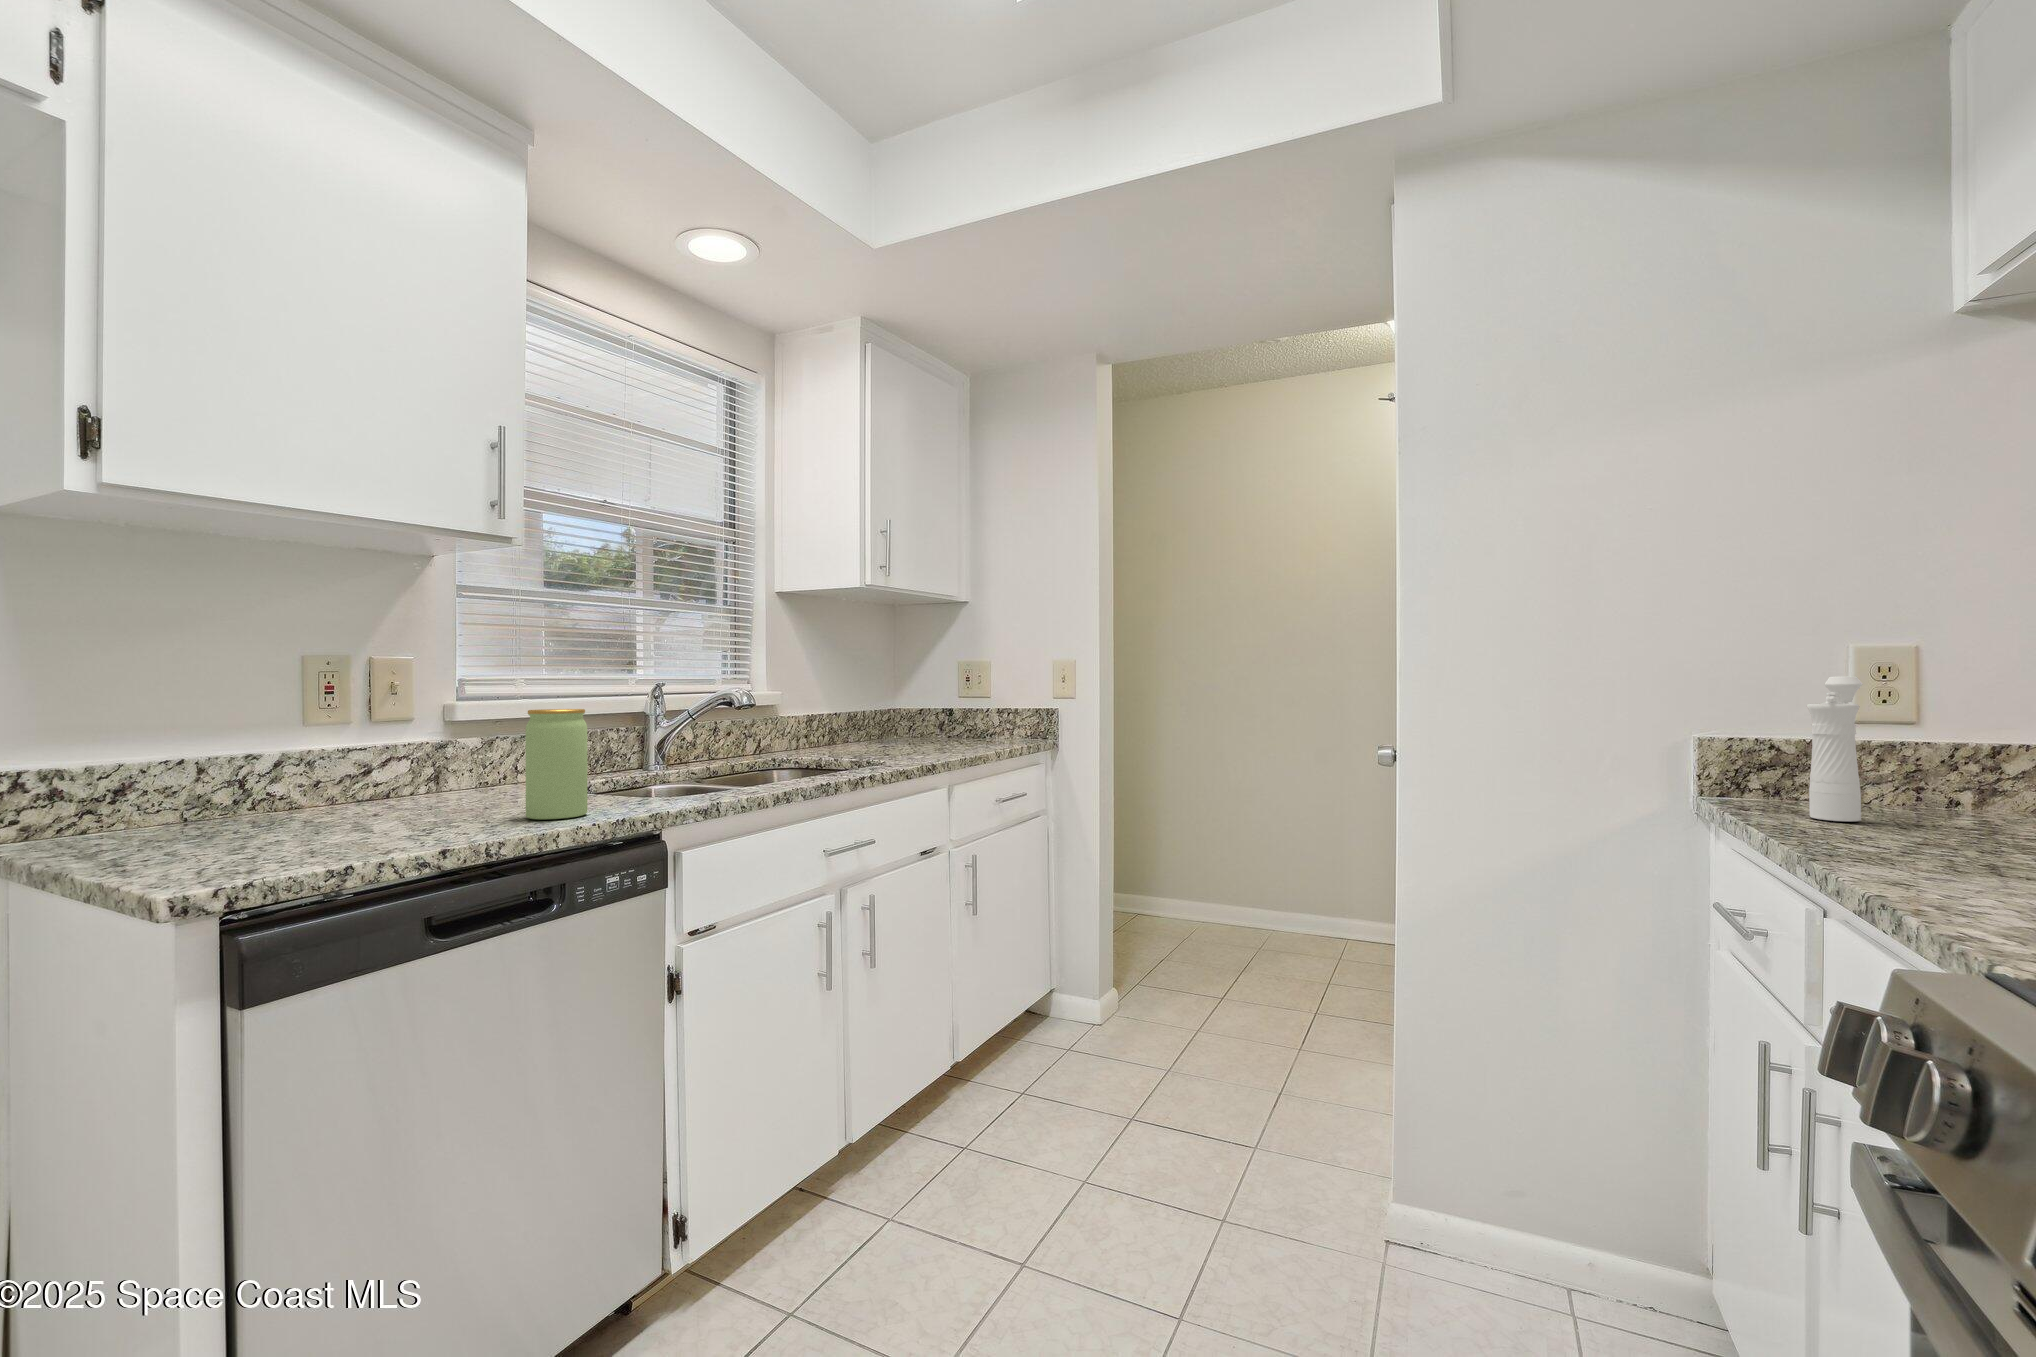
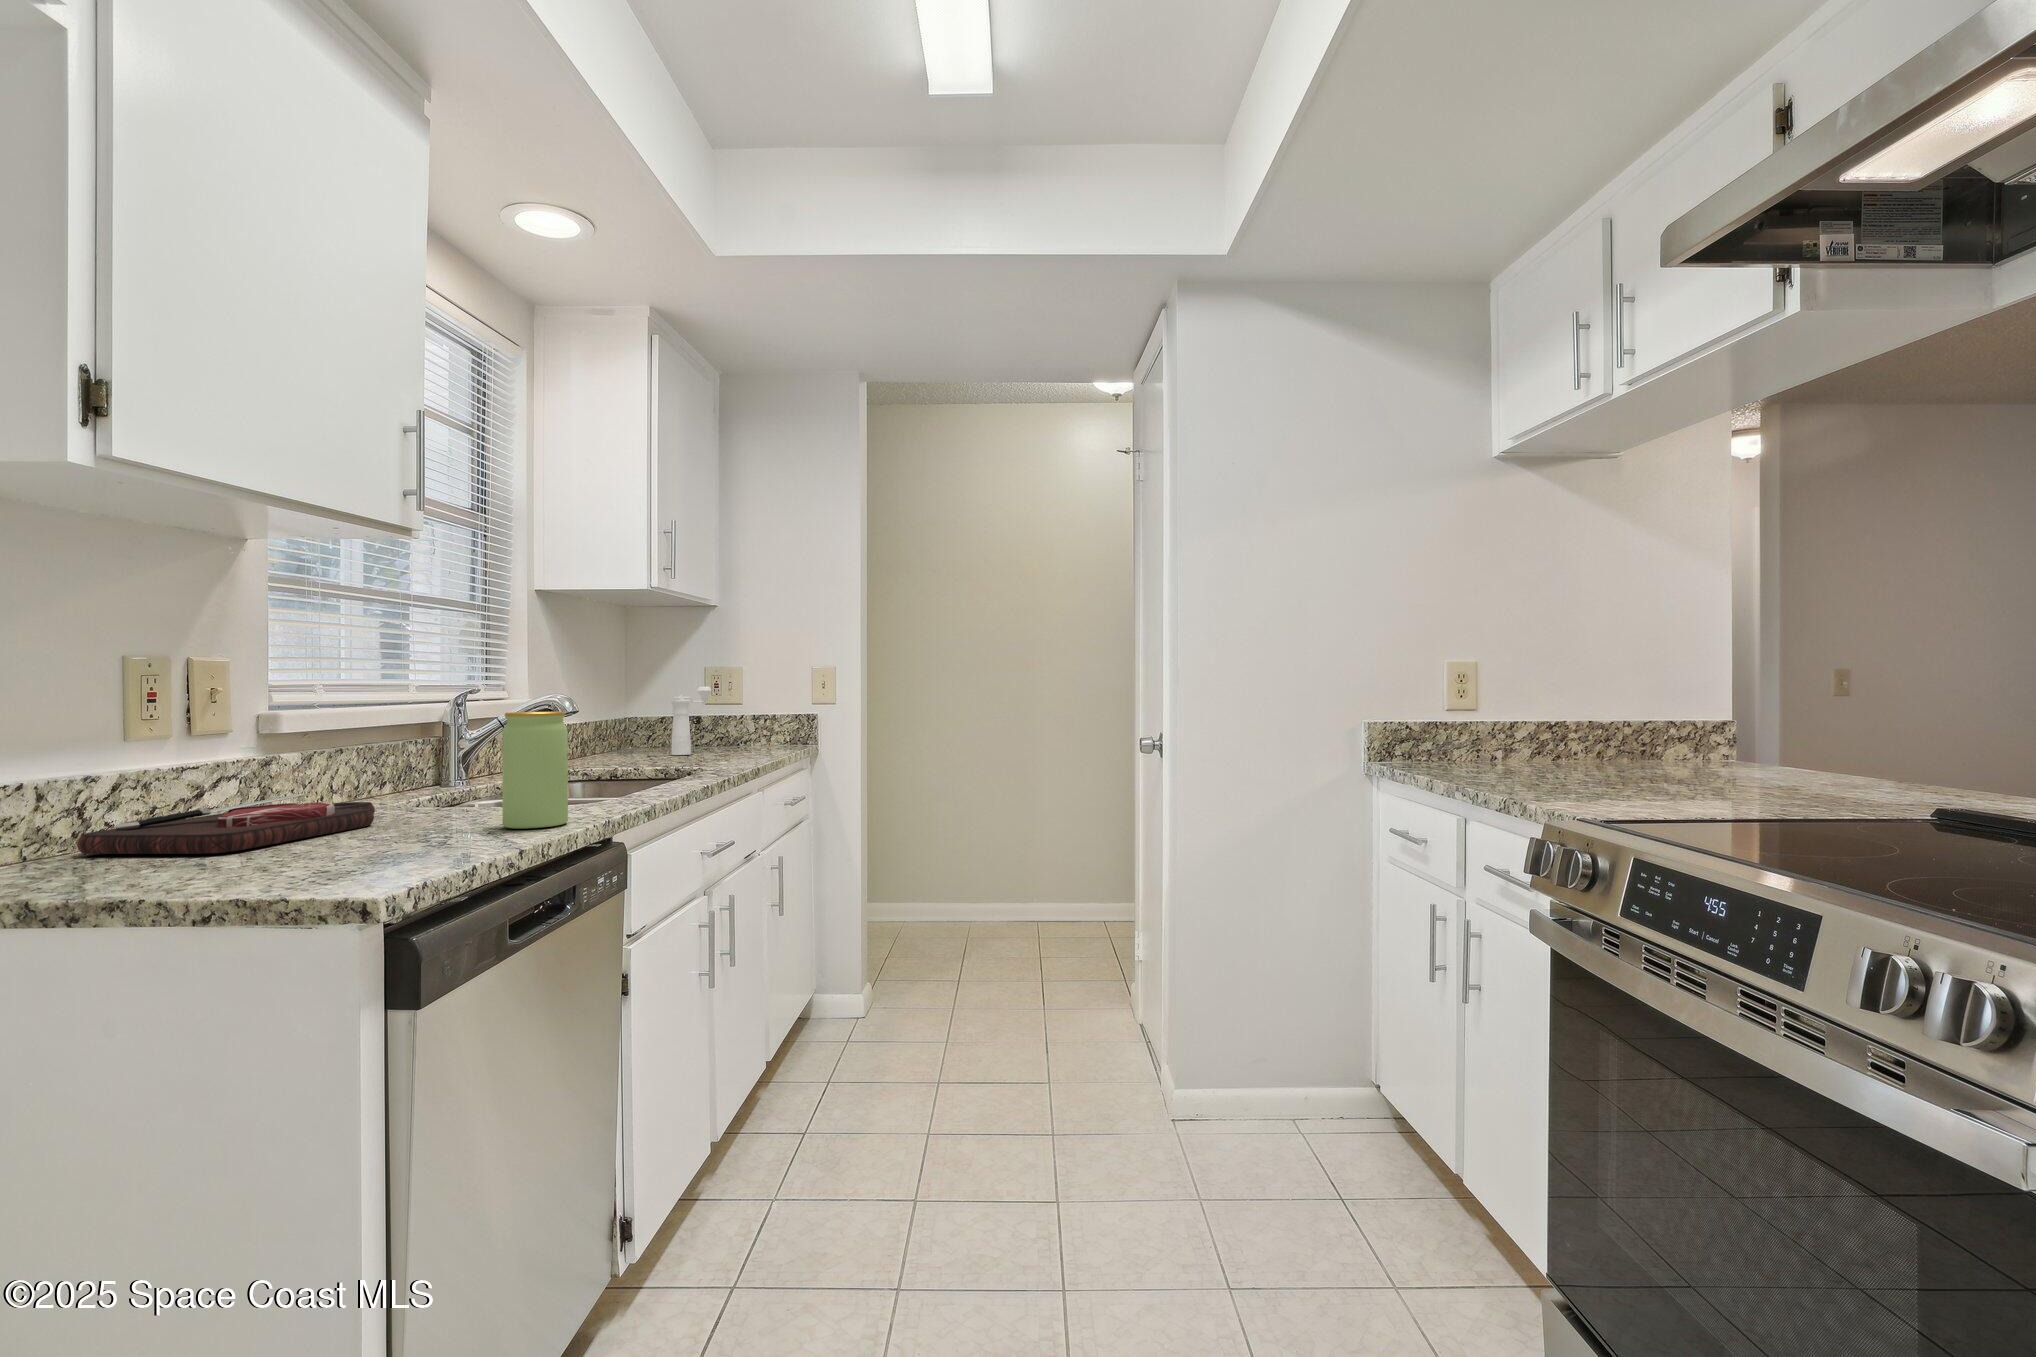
pepper mill: present [1807,676,1863,822] -> present [671,687,711,755]
cutting board: none [249,775,513,824] -> present [77,793,375,854]

